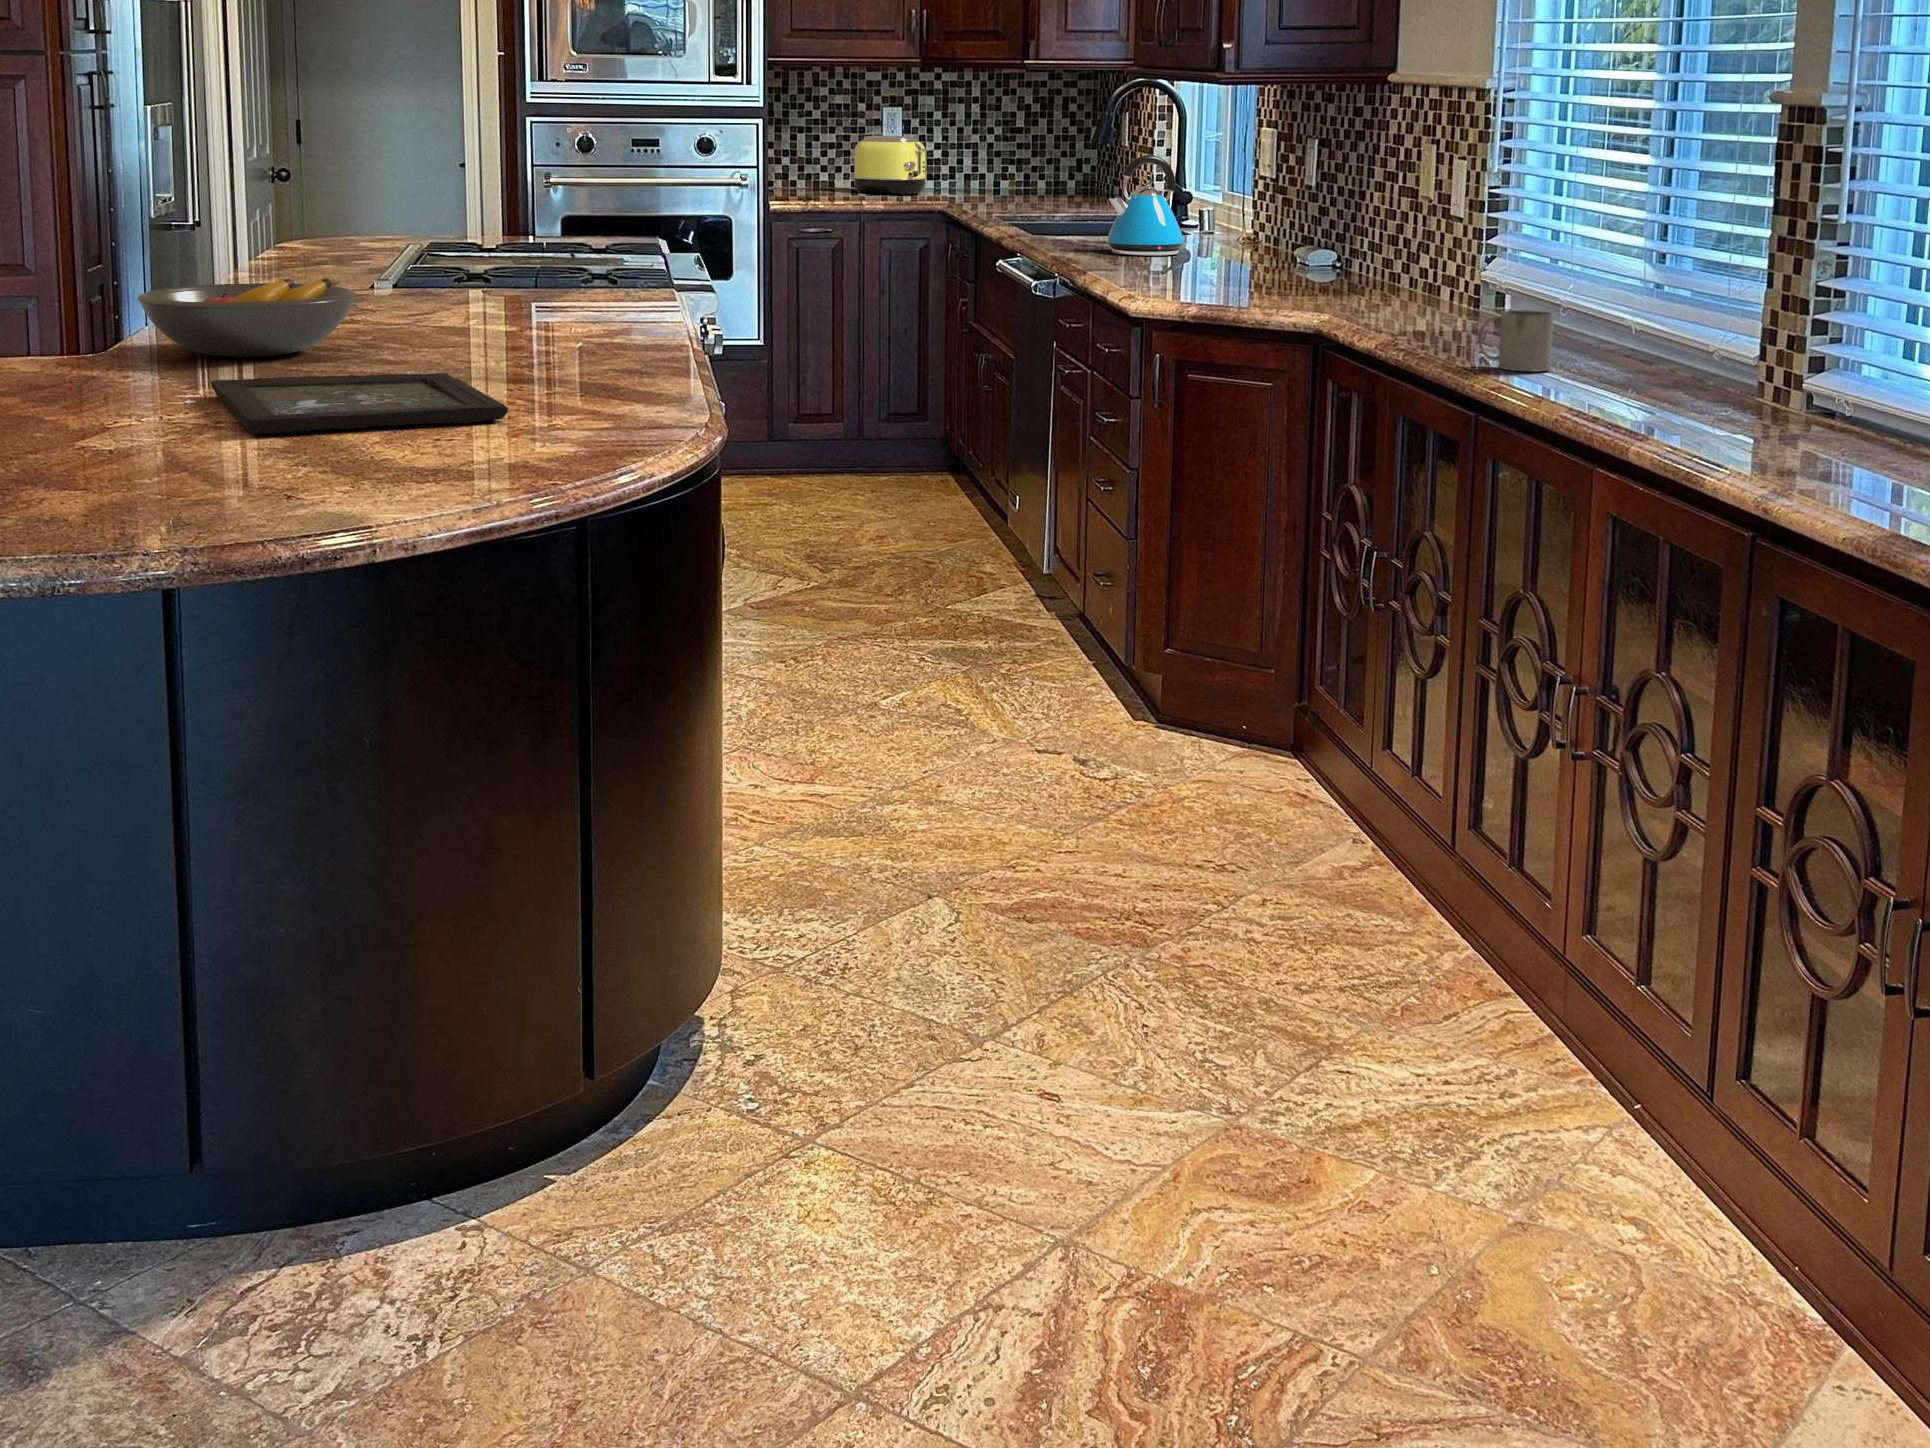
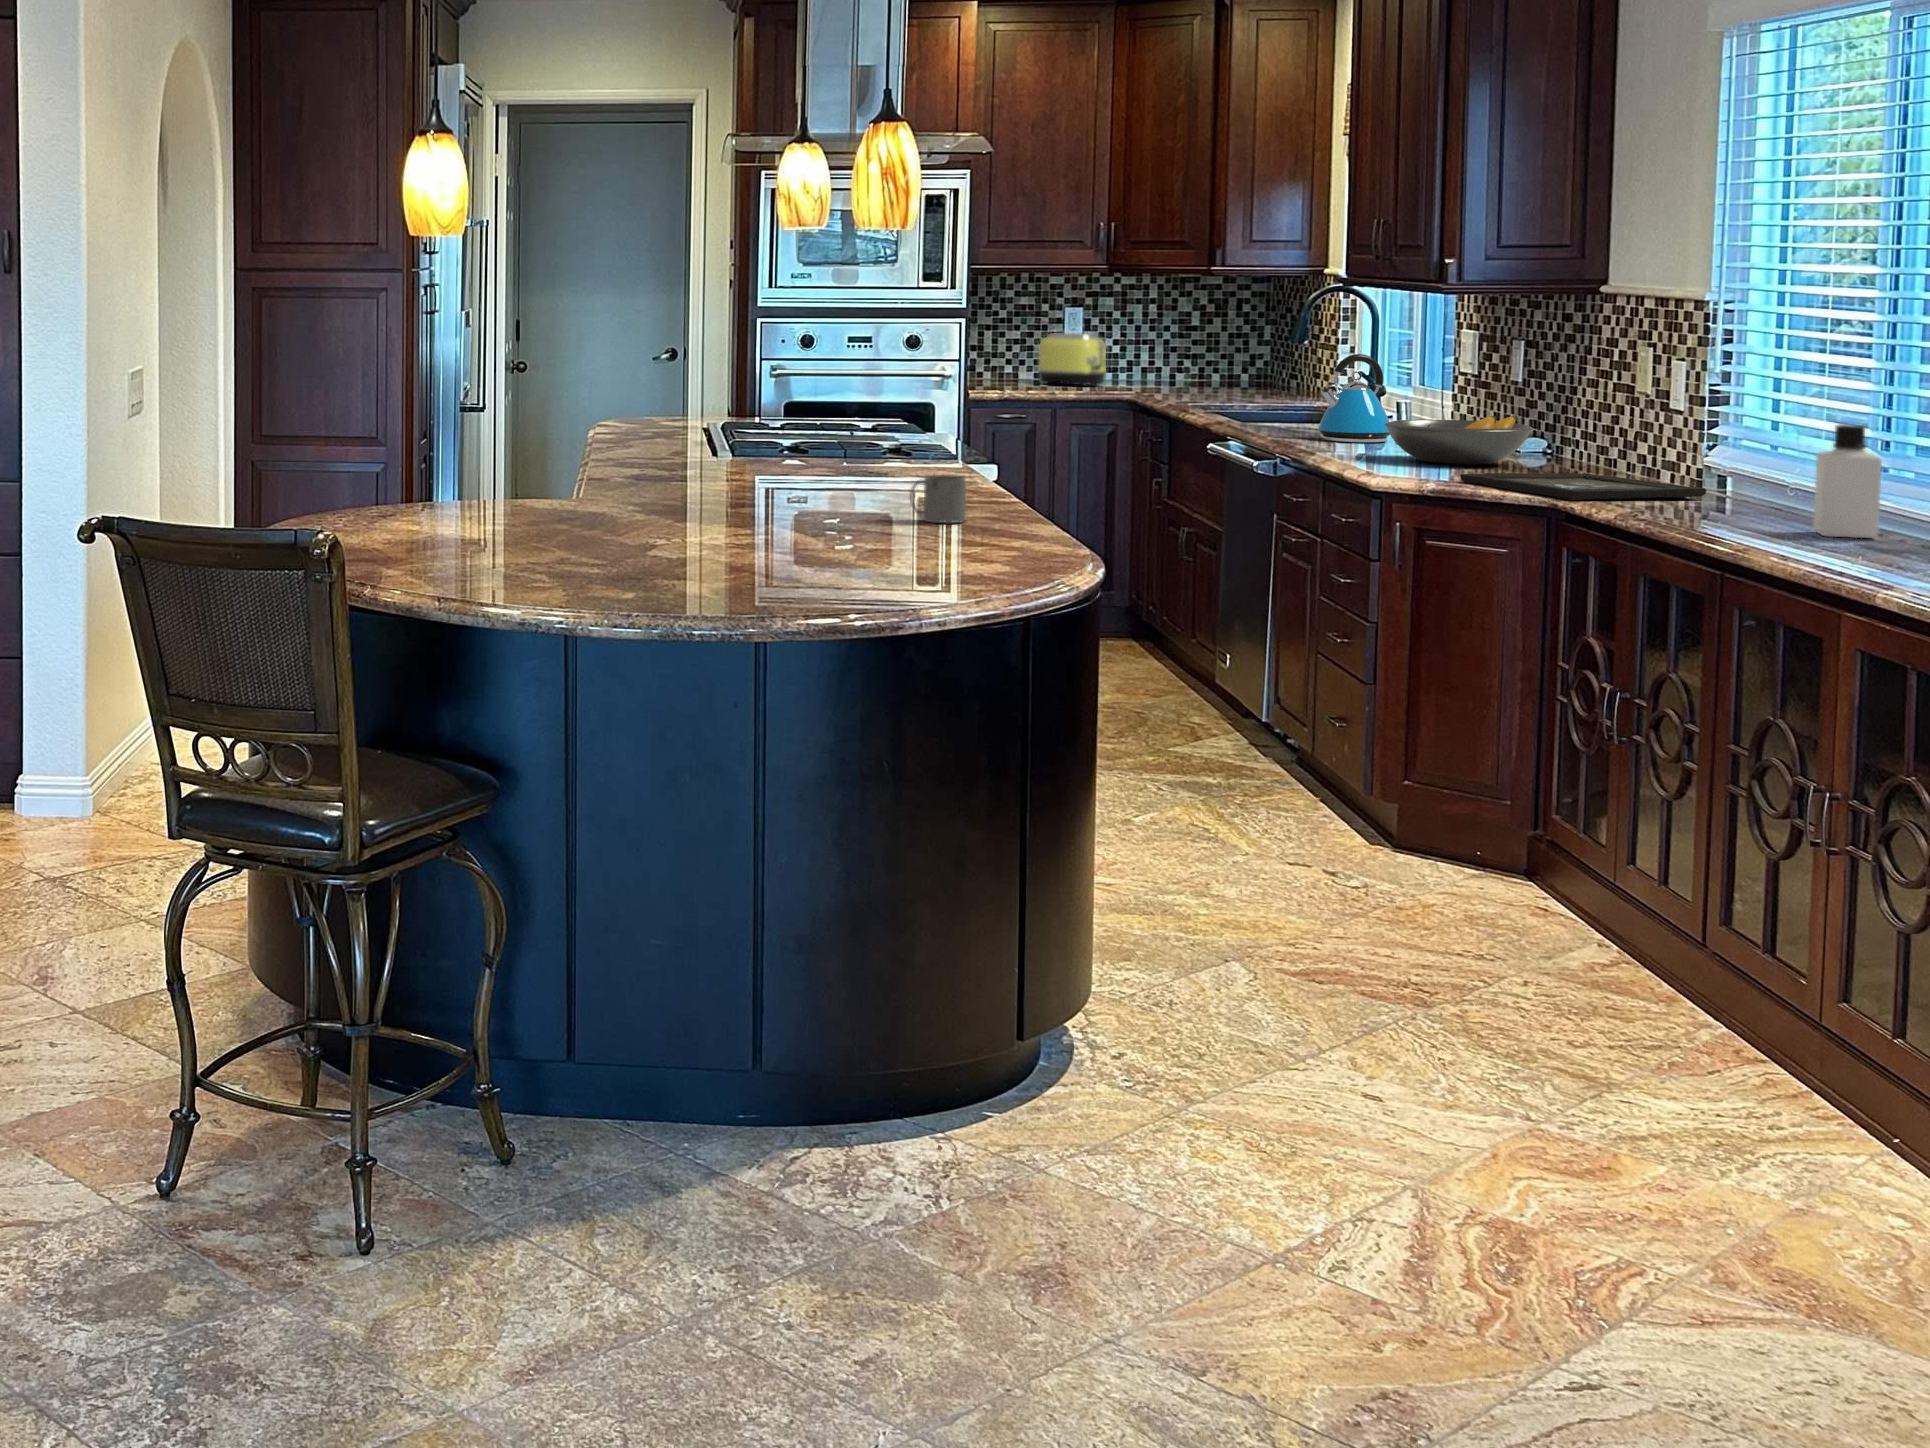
bottle: none [1580,231,1651,364] -> present [1813,424,1882,538]
fruit bowl: present [137,279,356,357] -> present [1385,416,1533,464]
mug: present [1478,310,1554,372] -> present [910,475,966,523]
tray: present [211,373,508,434] -> present [1460,473,1706,500]

